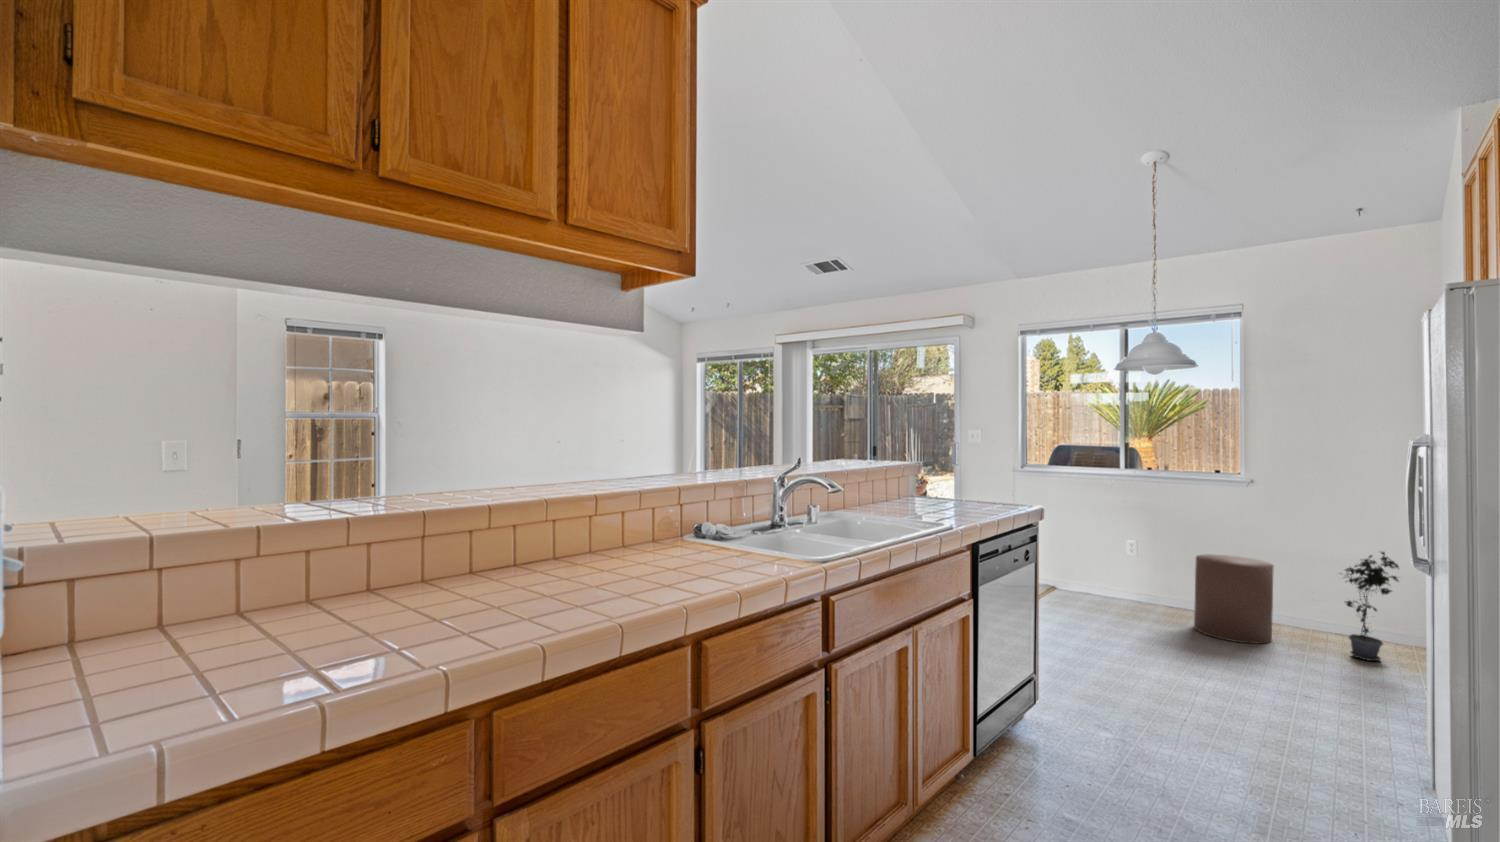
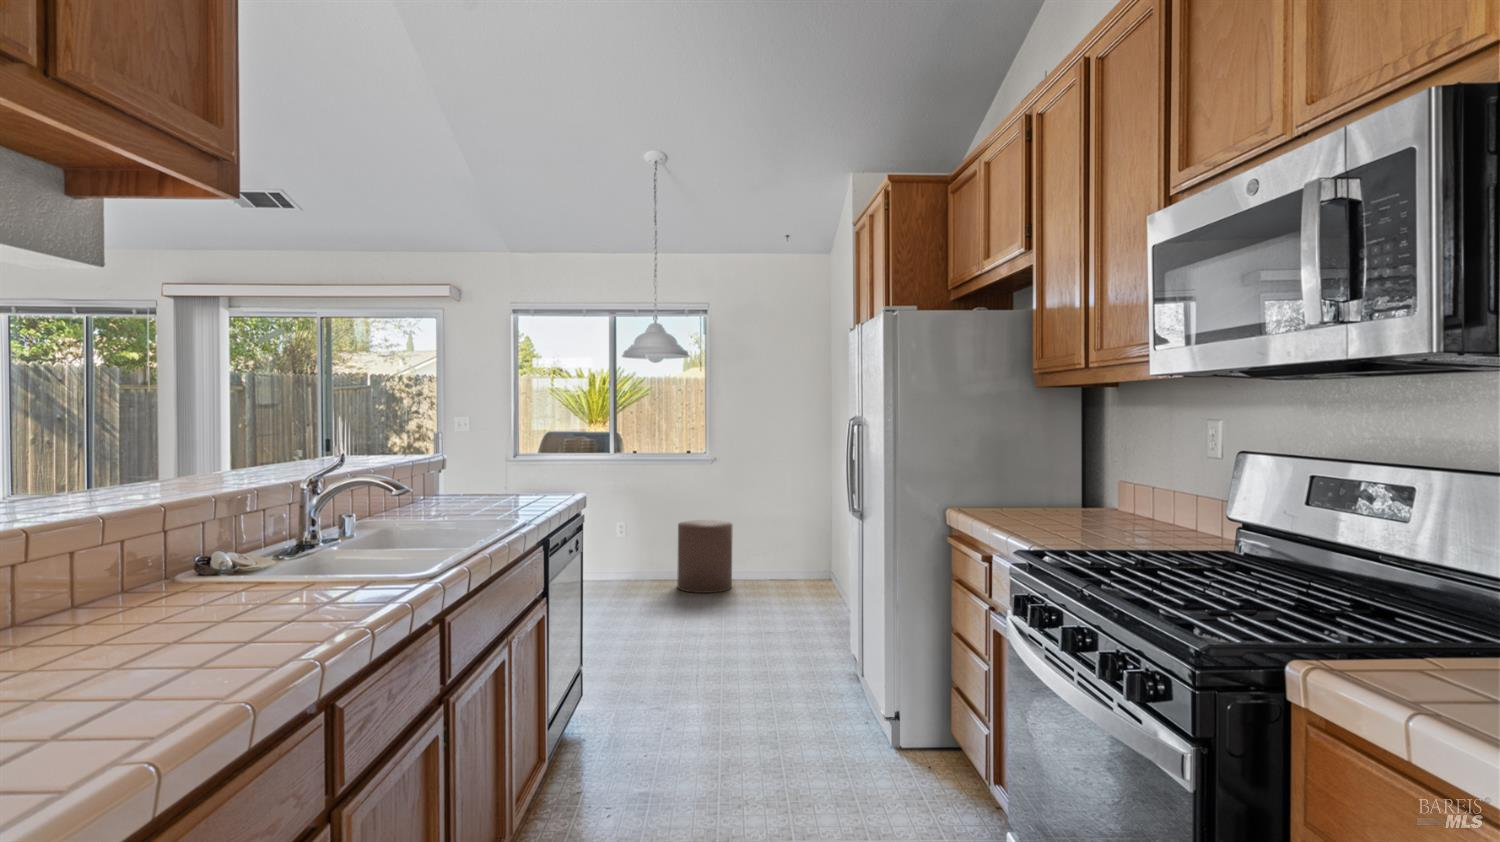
potted plant: present [1340,552,1399,661] -> none [773,503,810,588]

